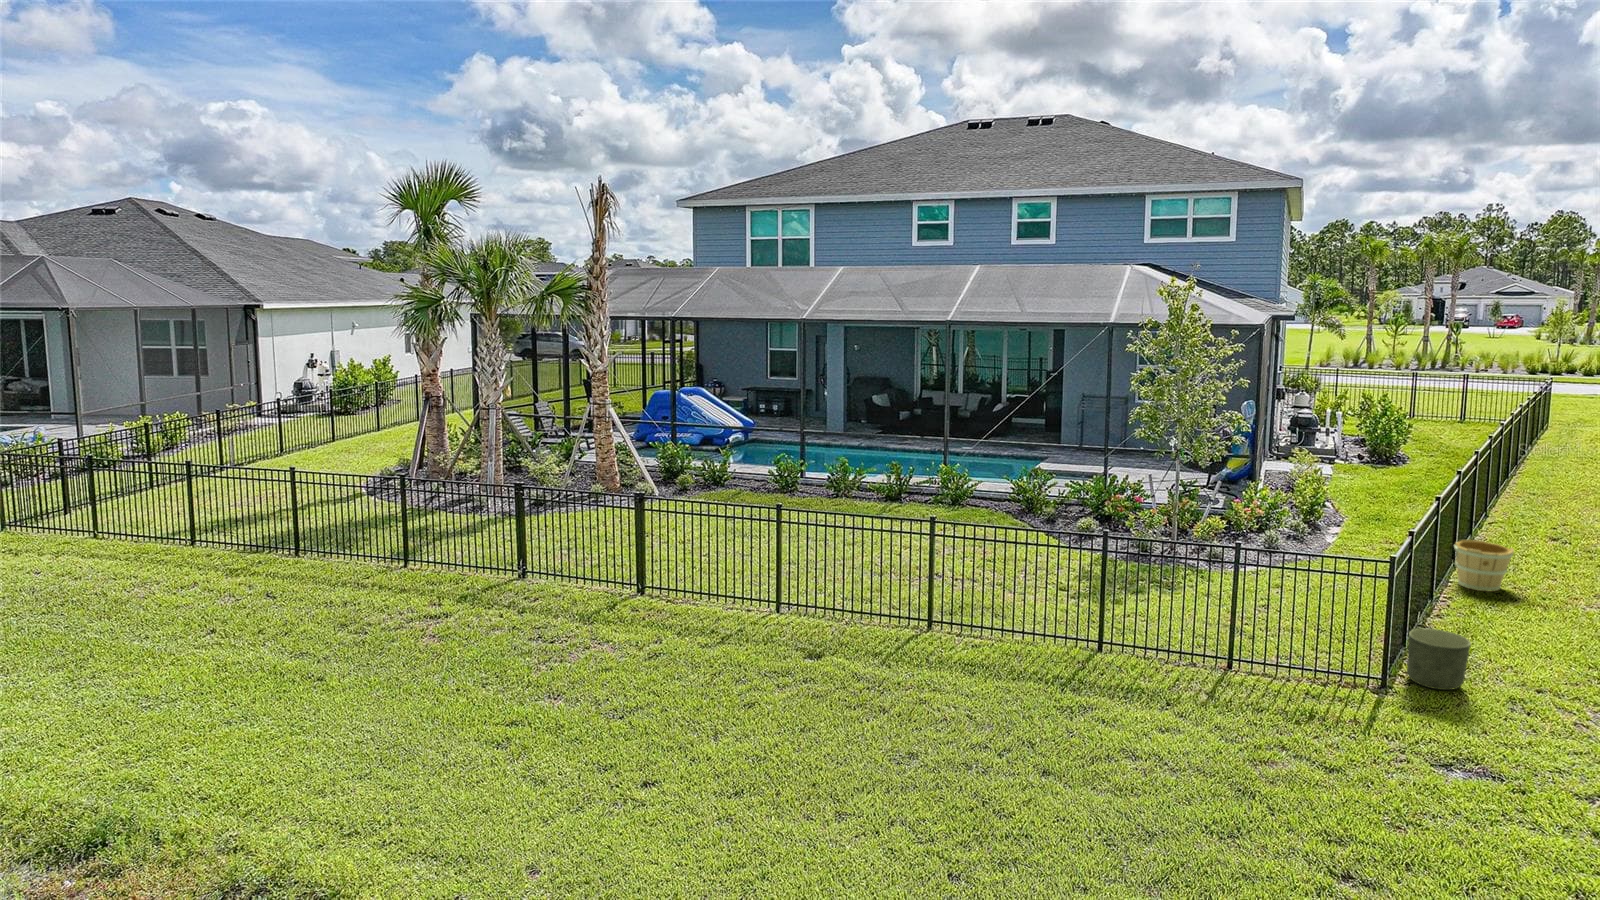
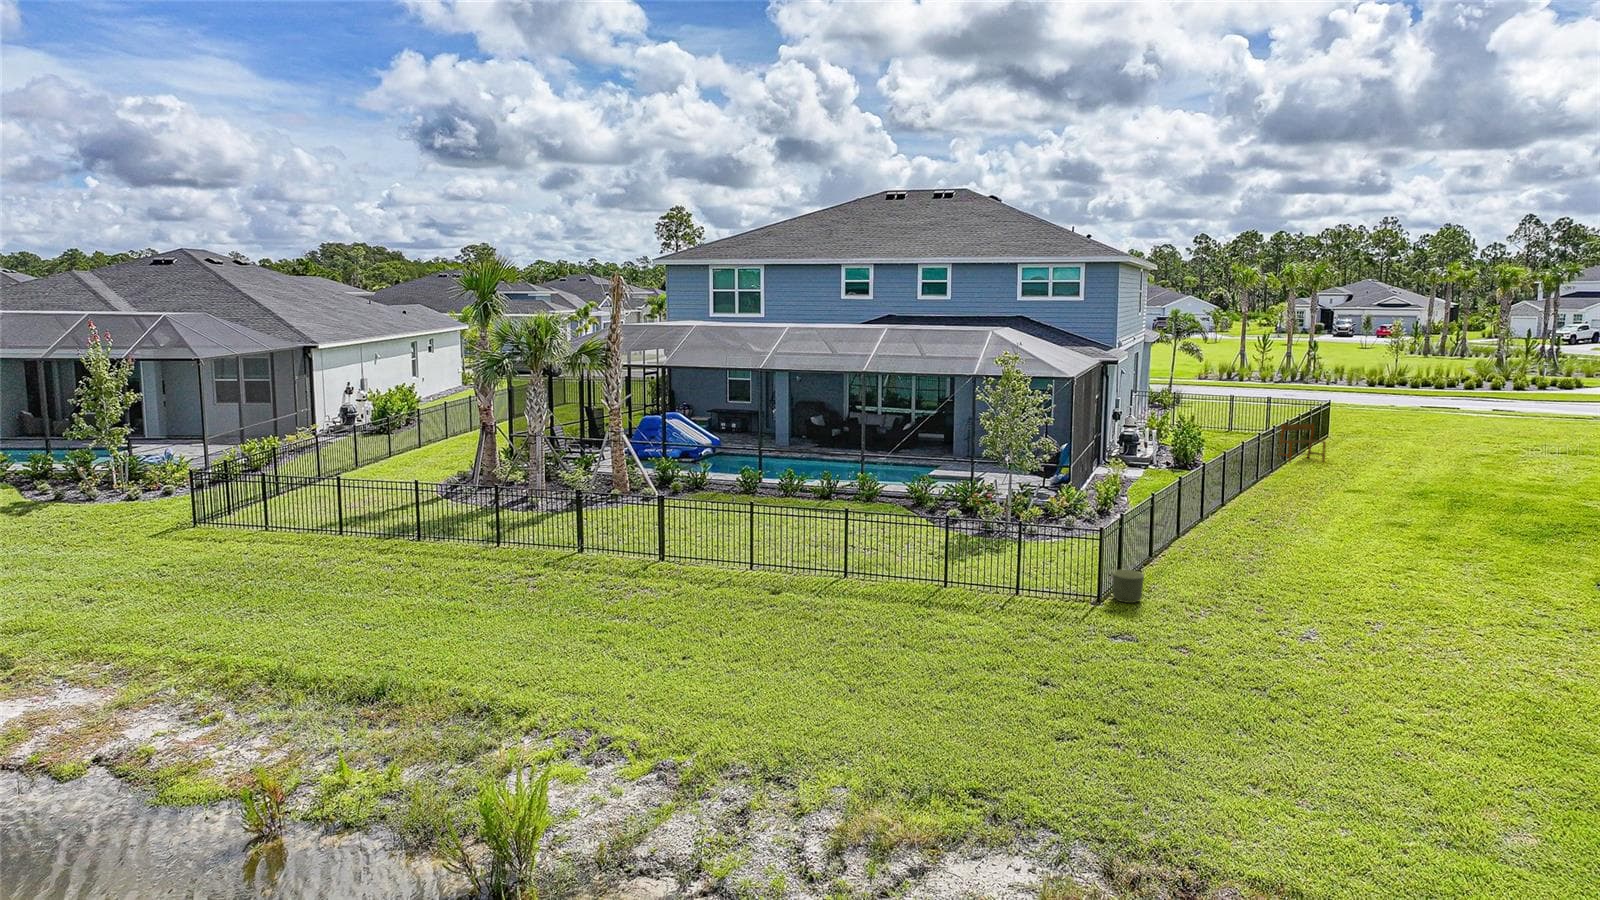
bench: none [1511,401,1585,456] -> present [1277,424,1326,463]
wooden bucket: present [1454,540,1514,592] -> none [1173,521,1206,553]

